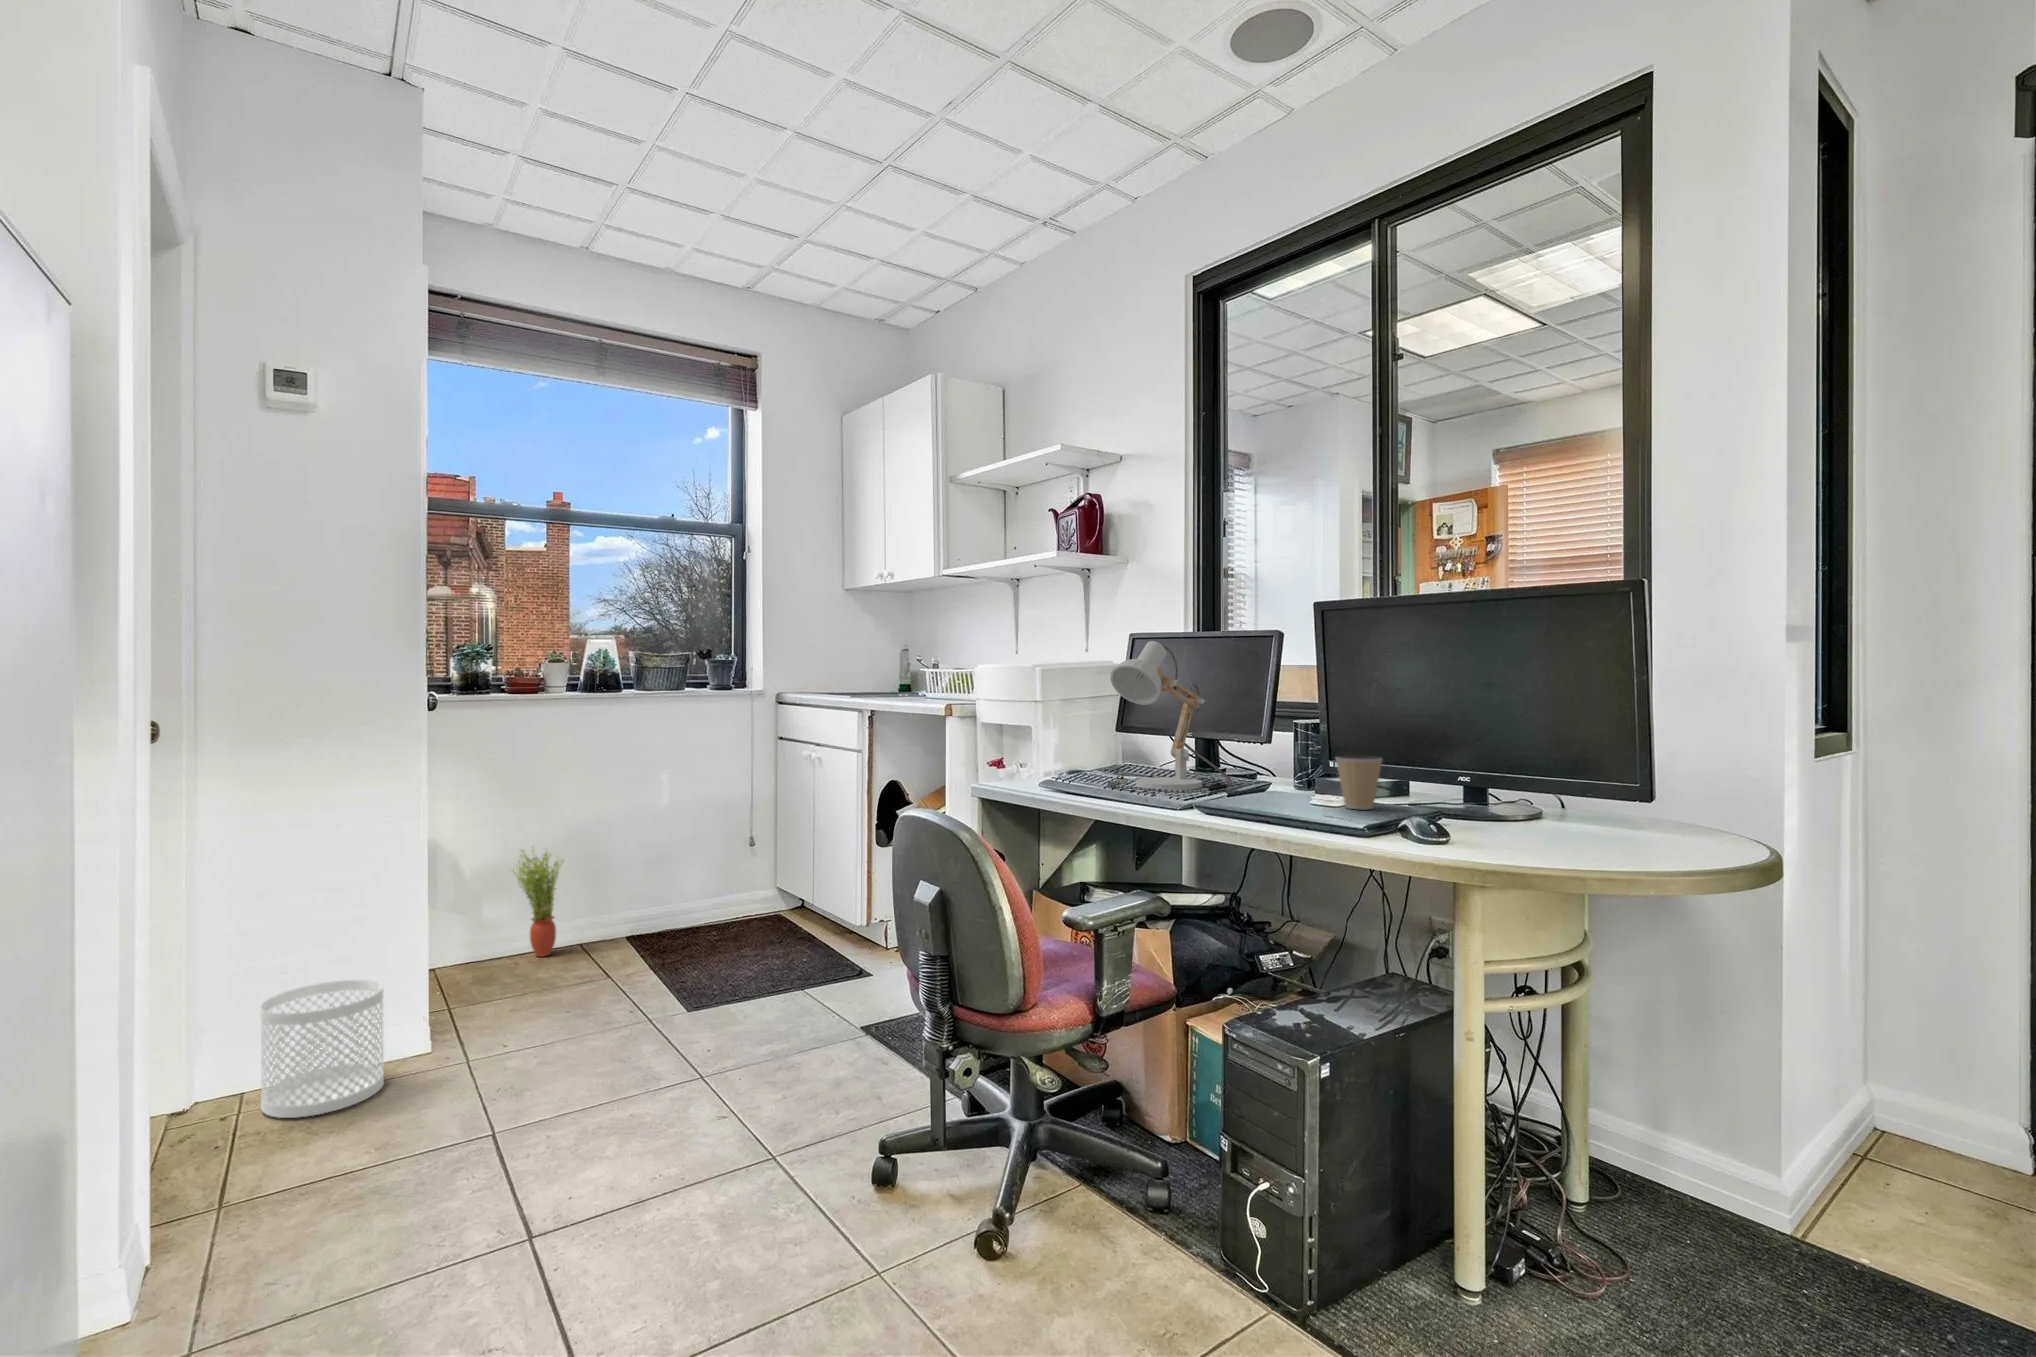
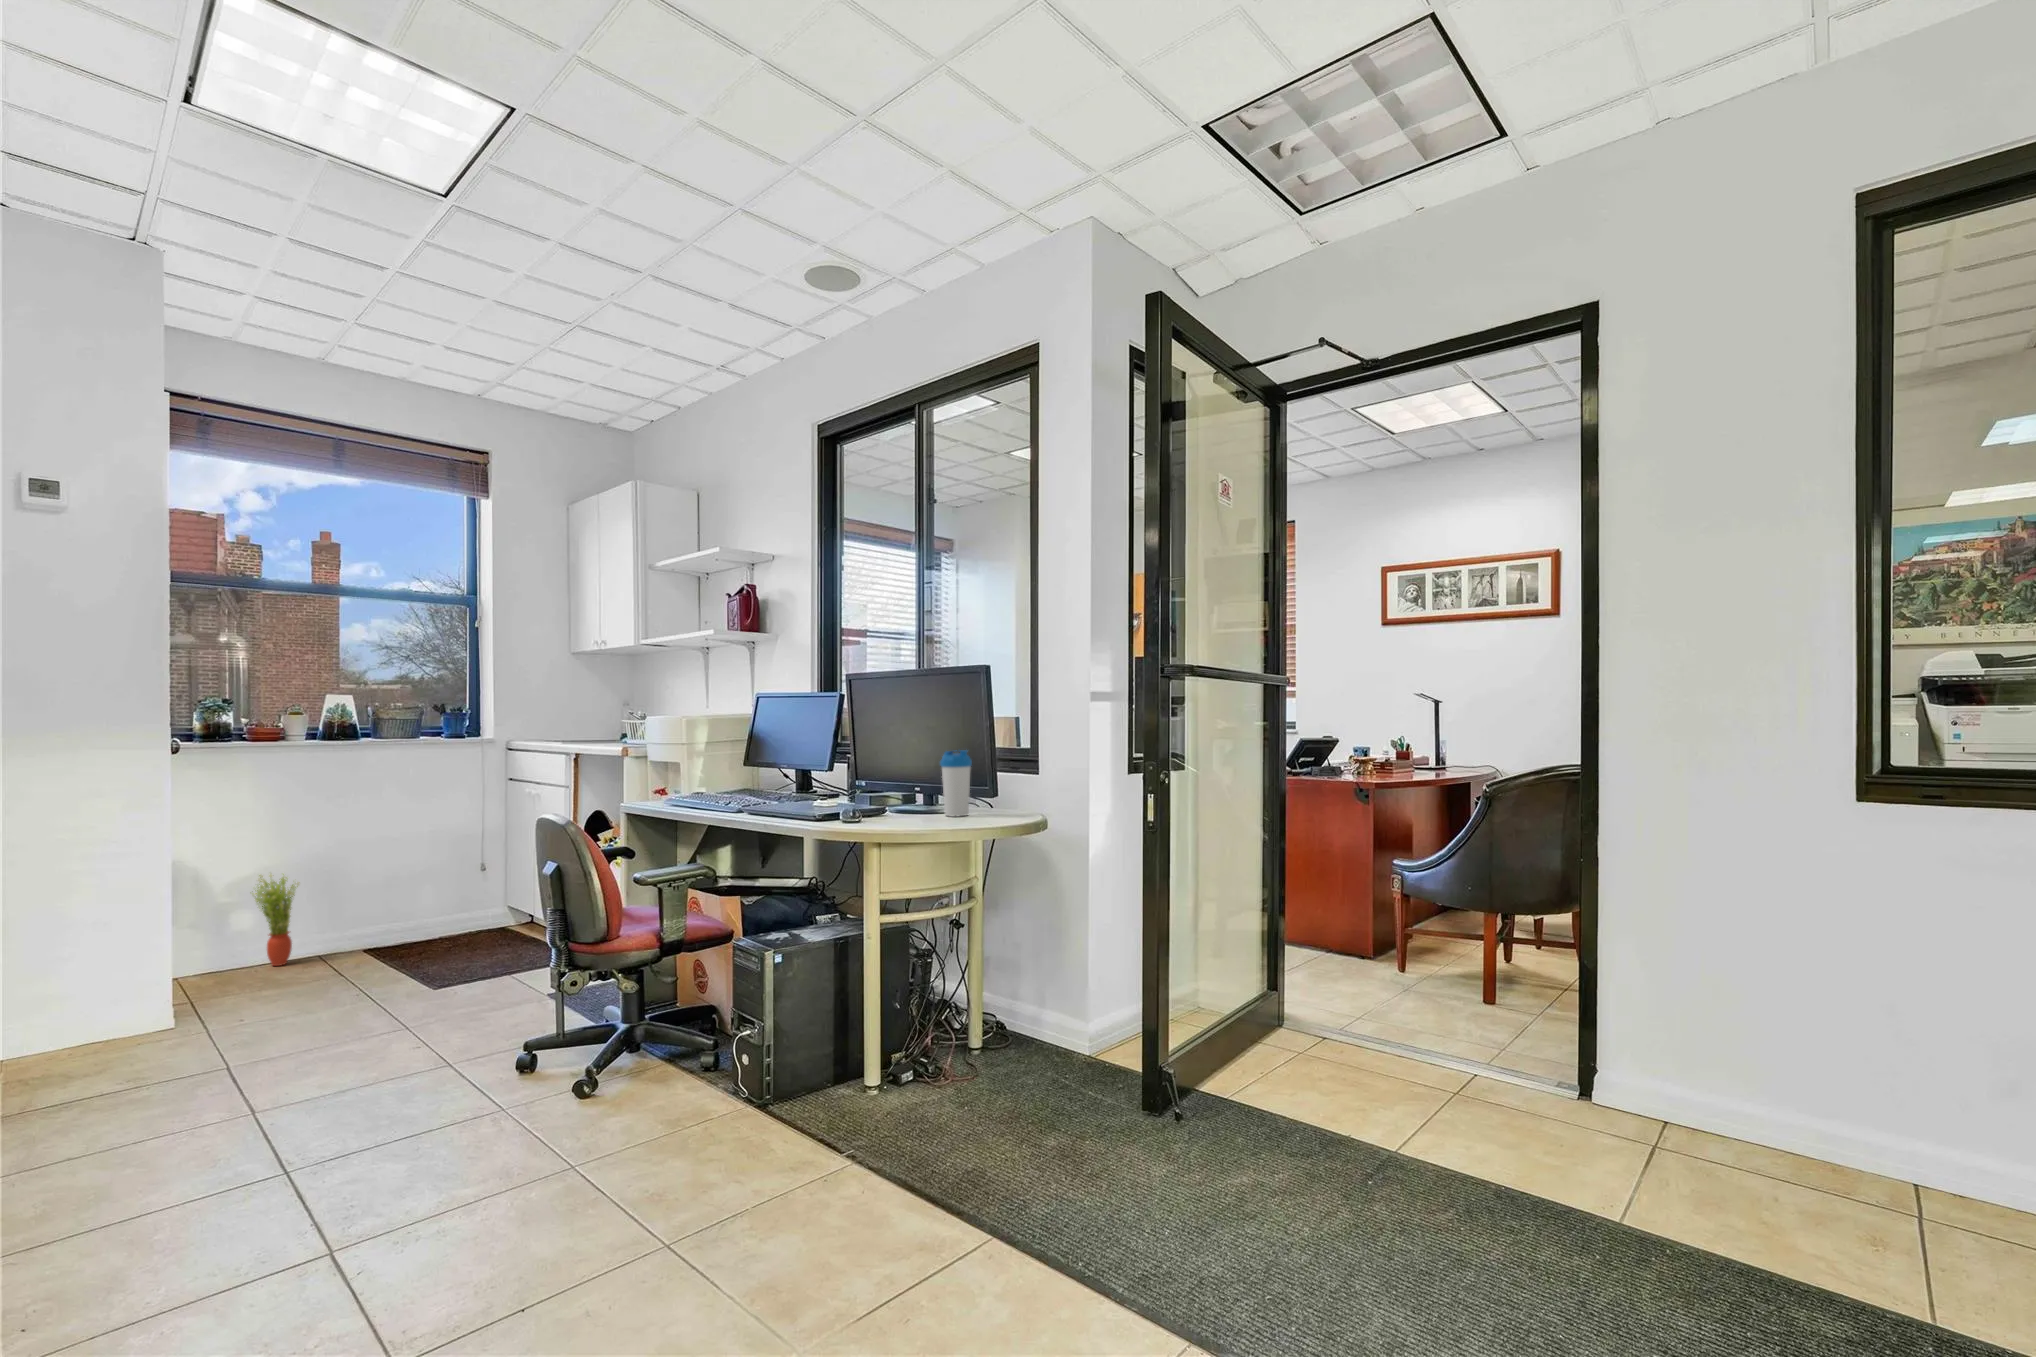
desk lamp: present [1107,641,1232,793] -> none [710,701,802,804]
water bottle: none [1527,719,1587,829] -> present [940,750,972,817]
coffee cup: present [1336,756,1382,810] -> none [843,776,873,810]
waste basket: present [260,980,384,1118] -> none [31,971,137,1073]

